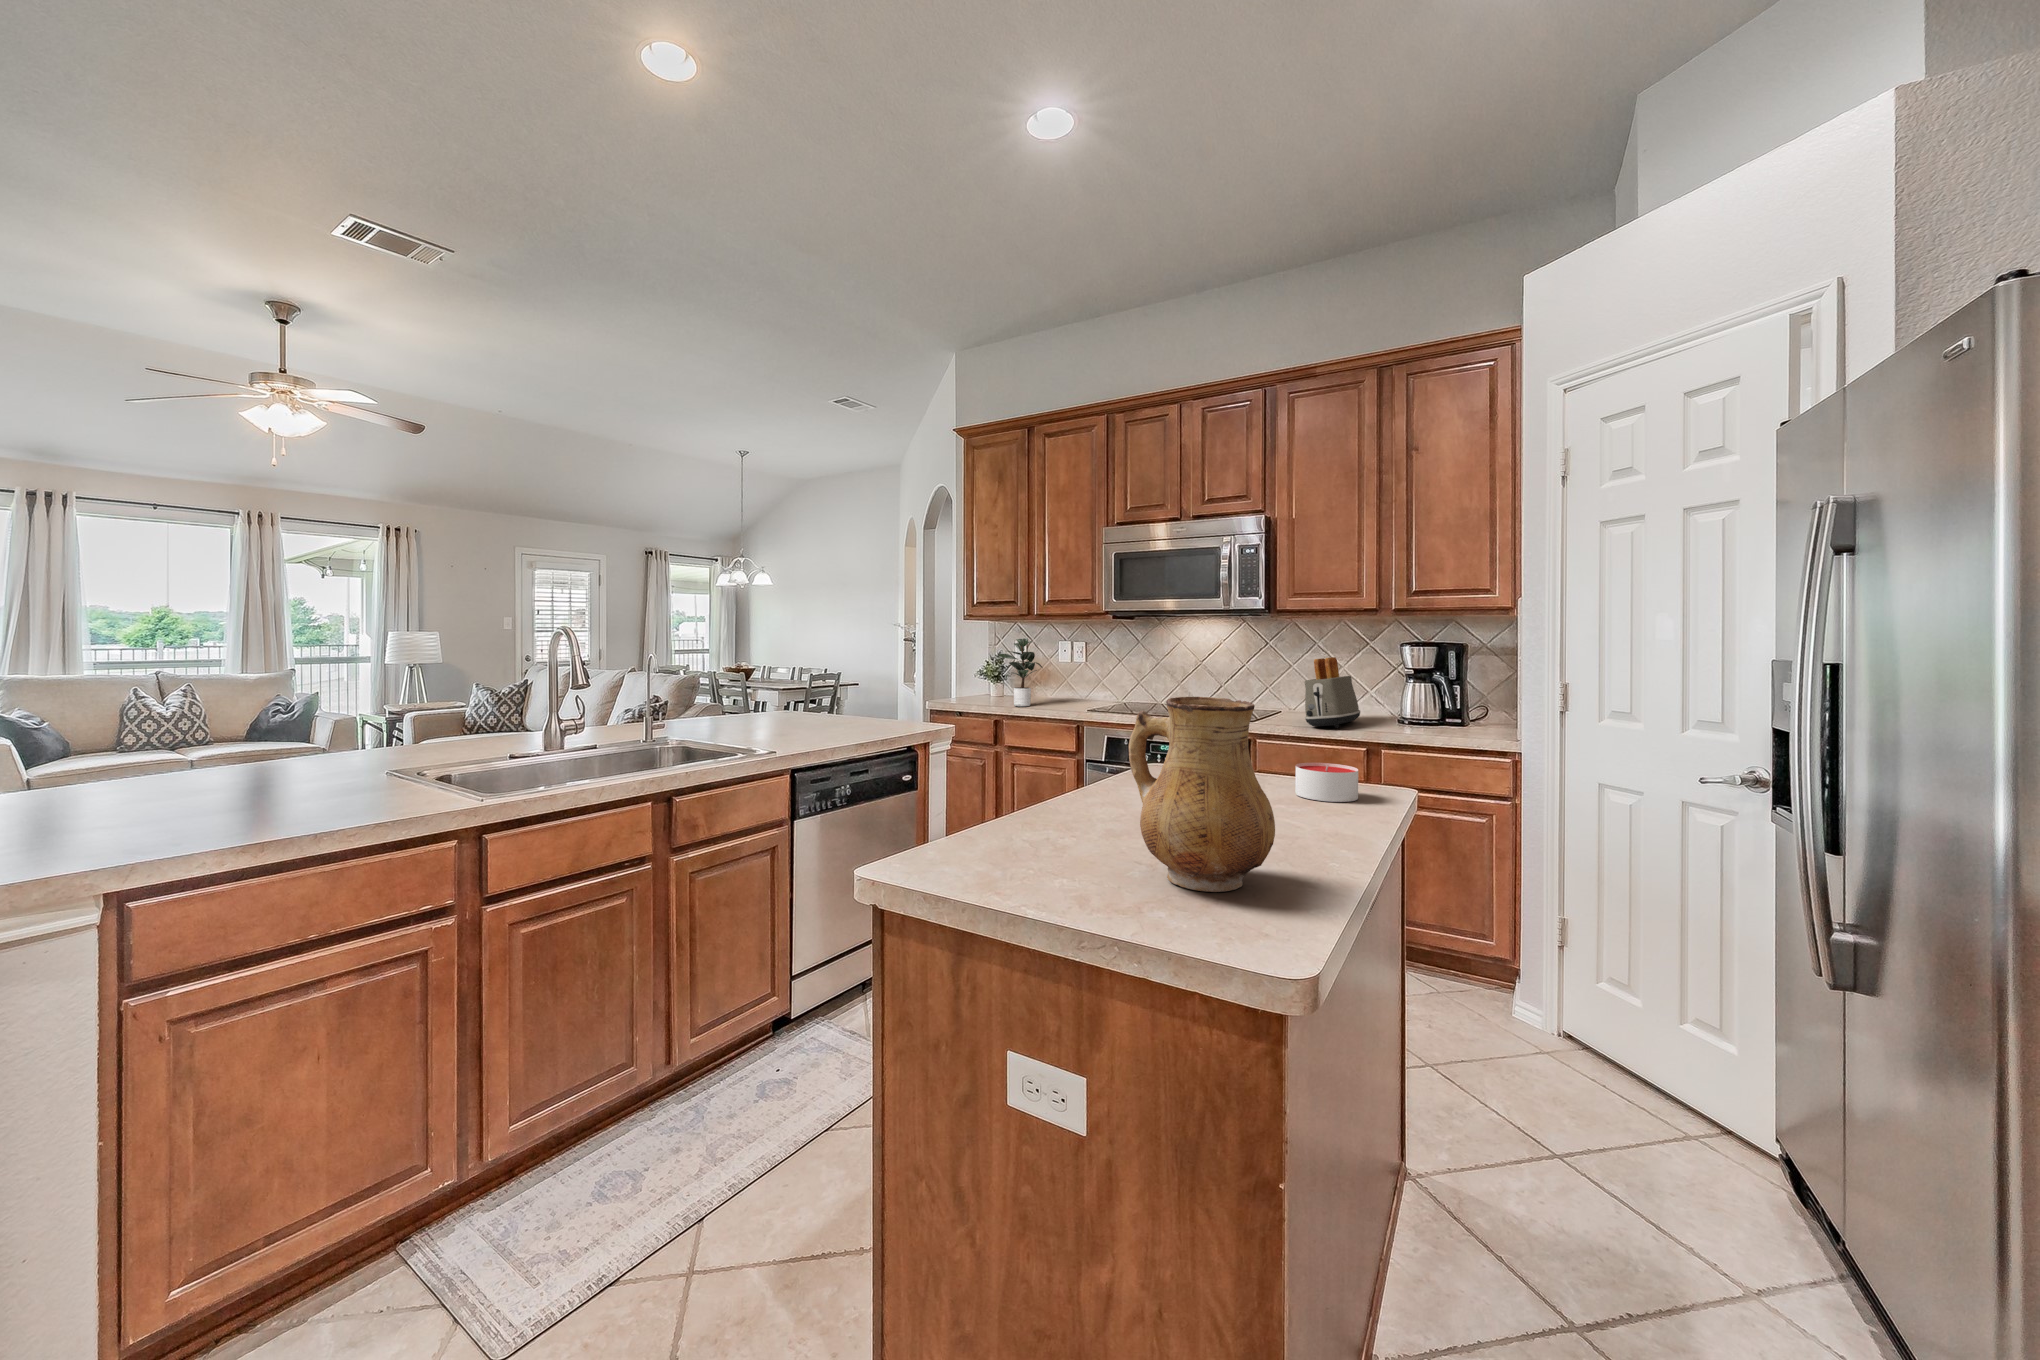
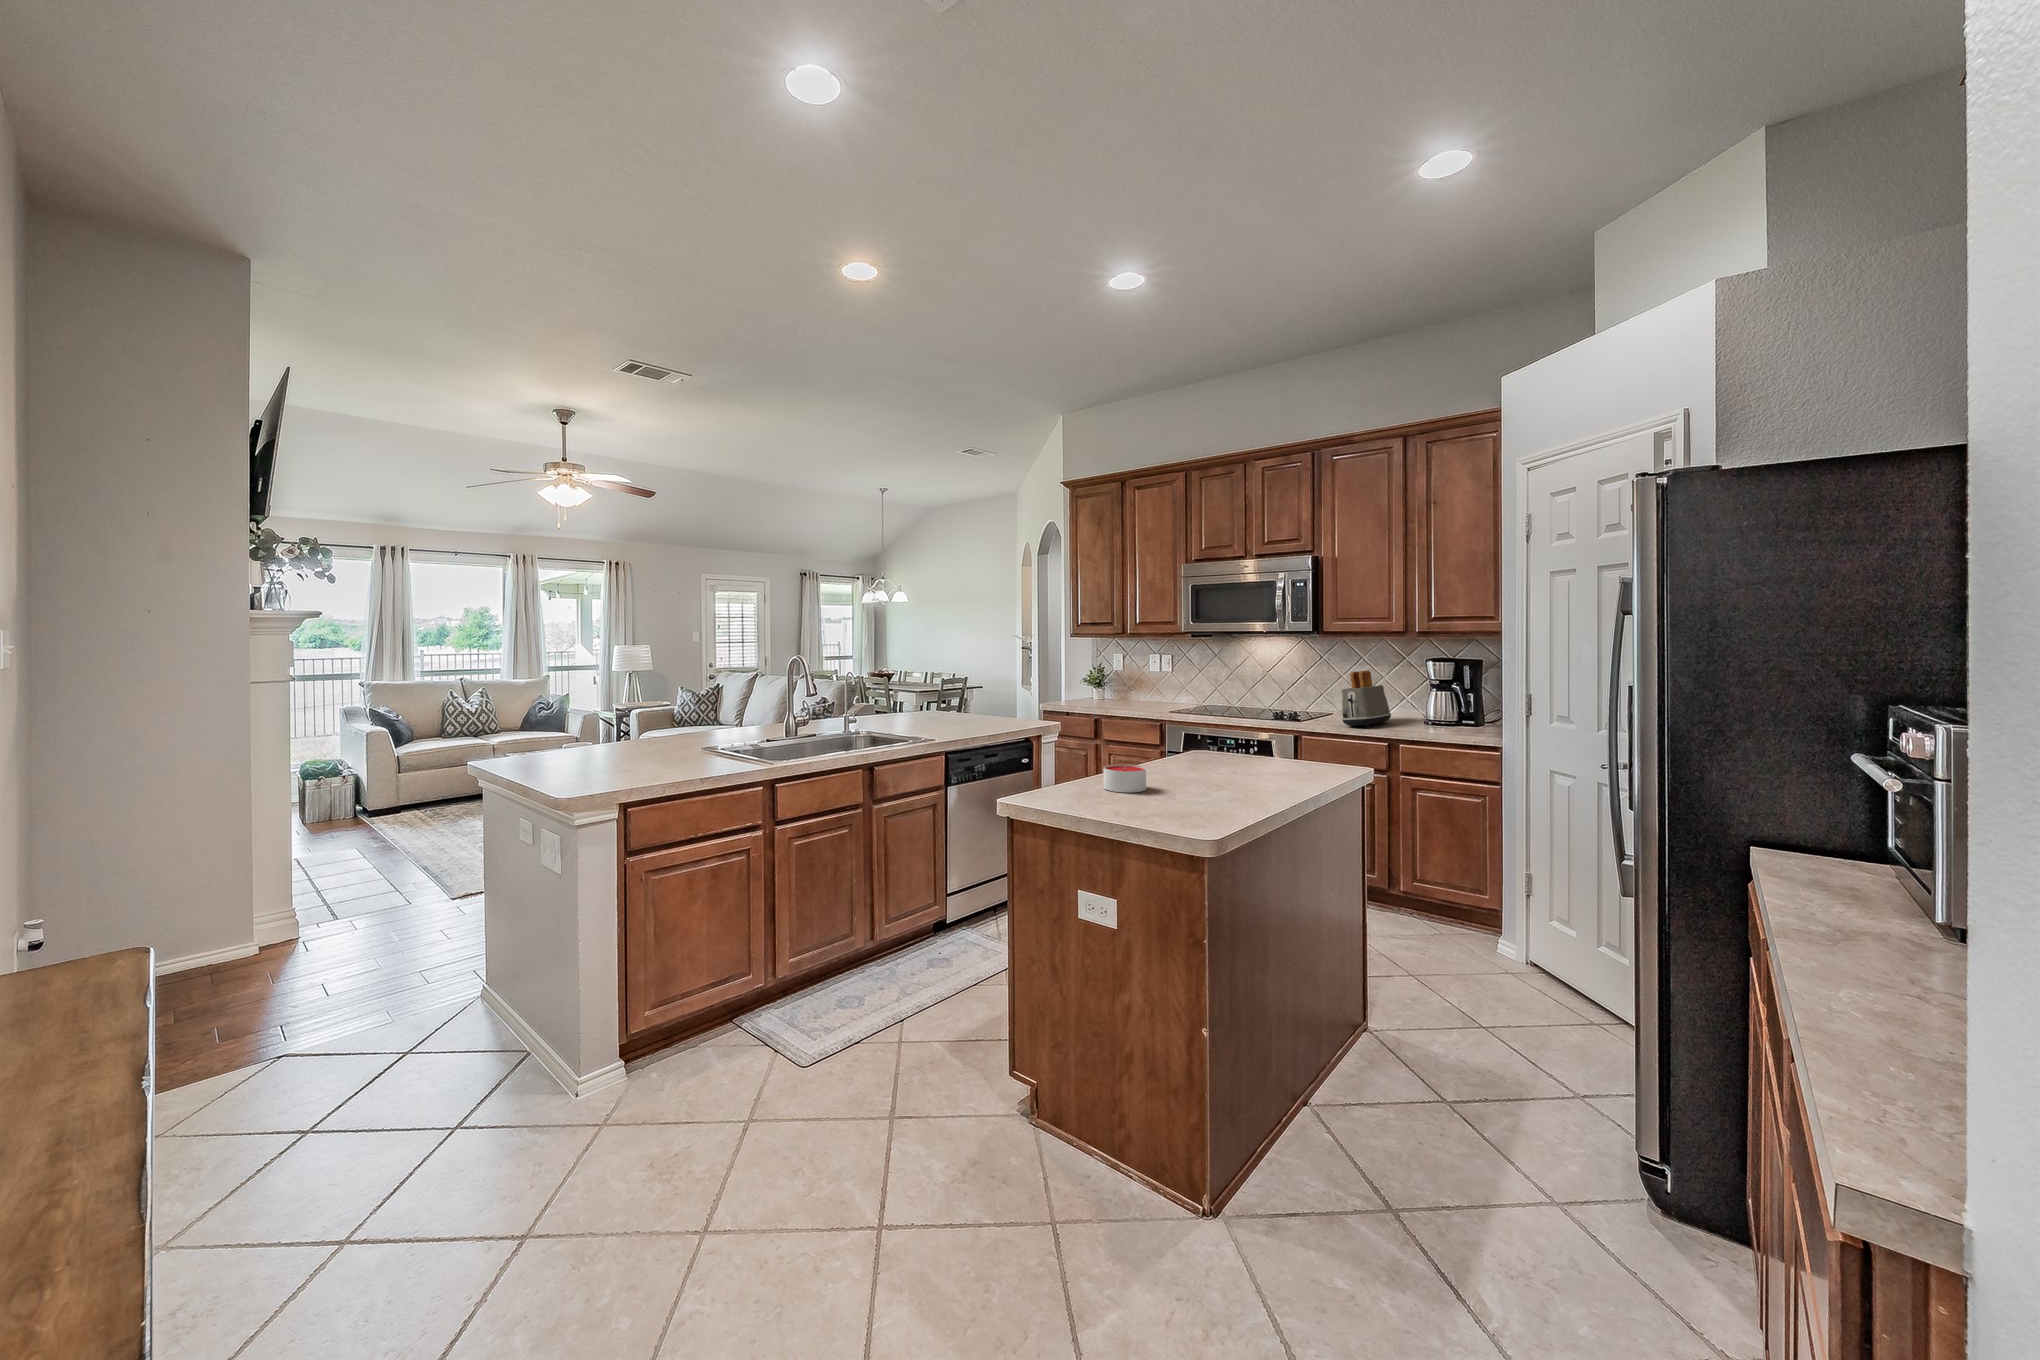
potted plant: present [999,638,1043,706] -> none [1093,653,1146,708]
ceramic pitcher: present [1129,697,1275,892] -> none [1148,708,1224,811]
candle: present [1295,763,1358,802] -> present [1104,764,1146,793]

